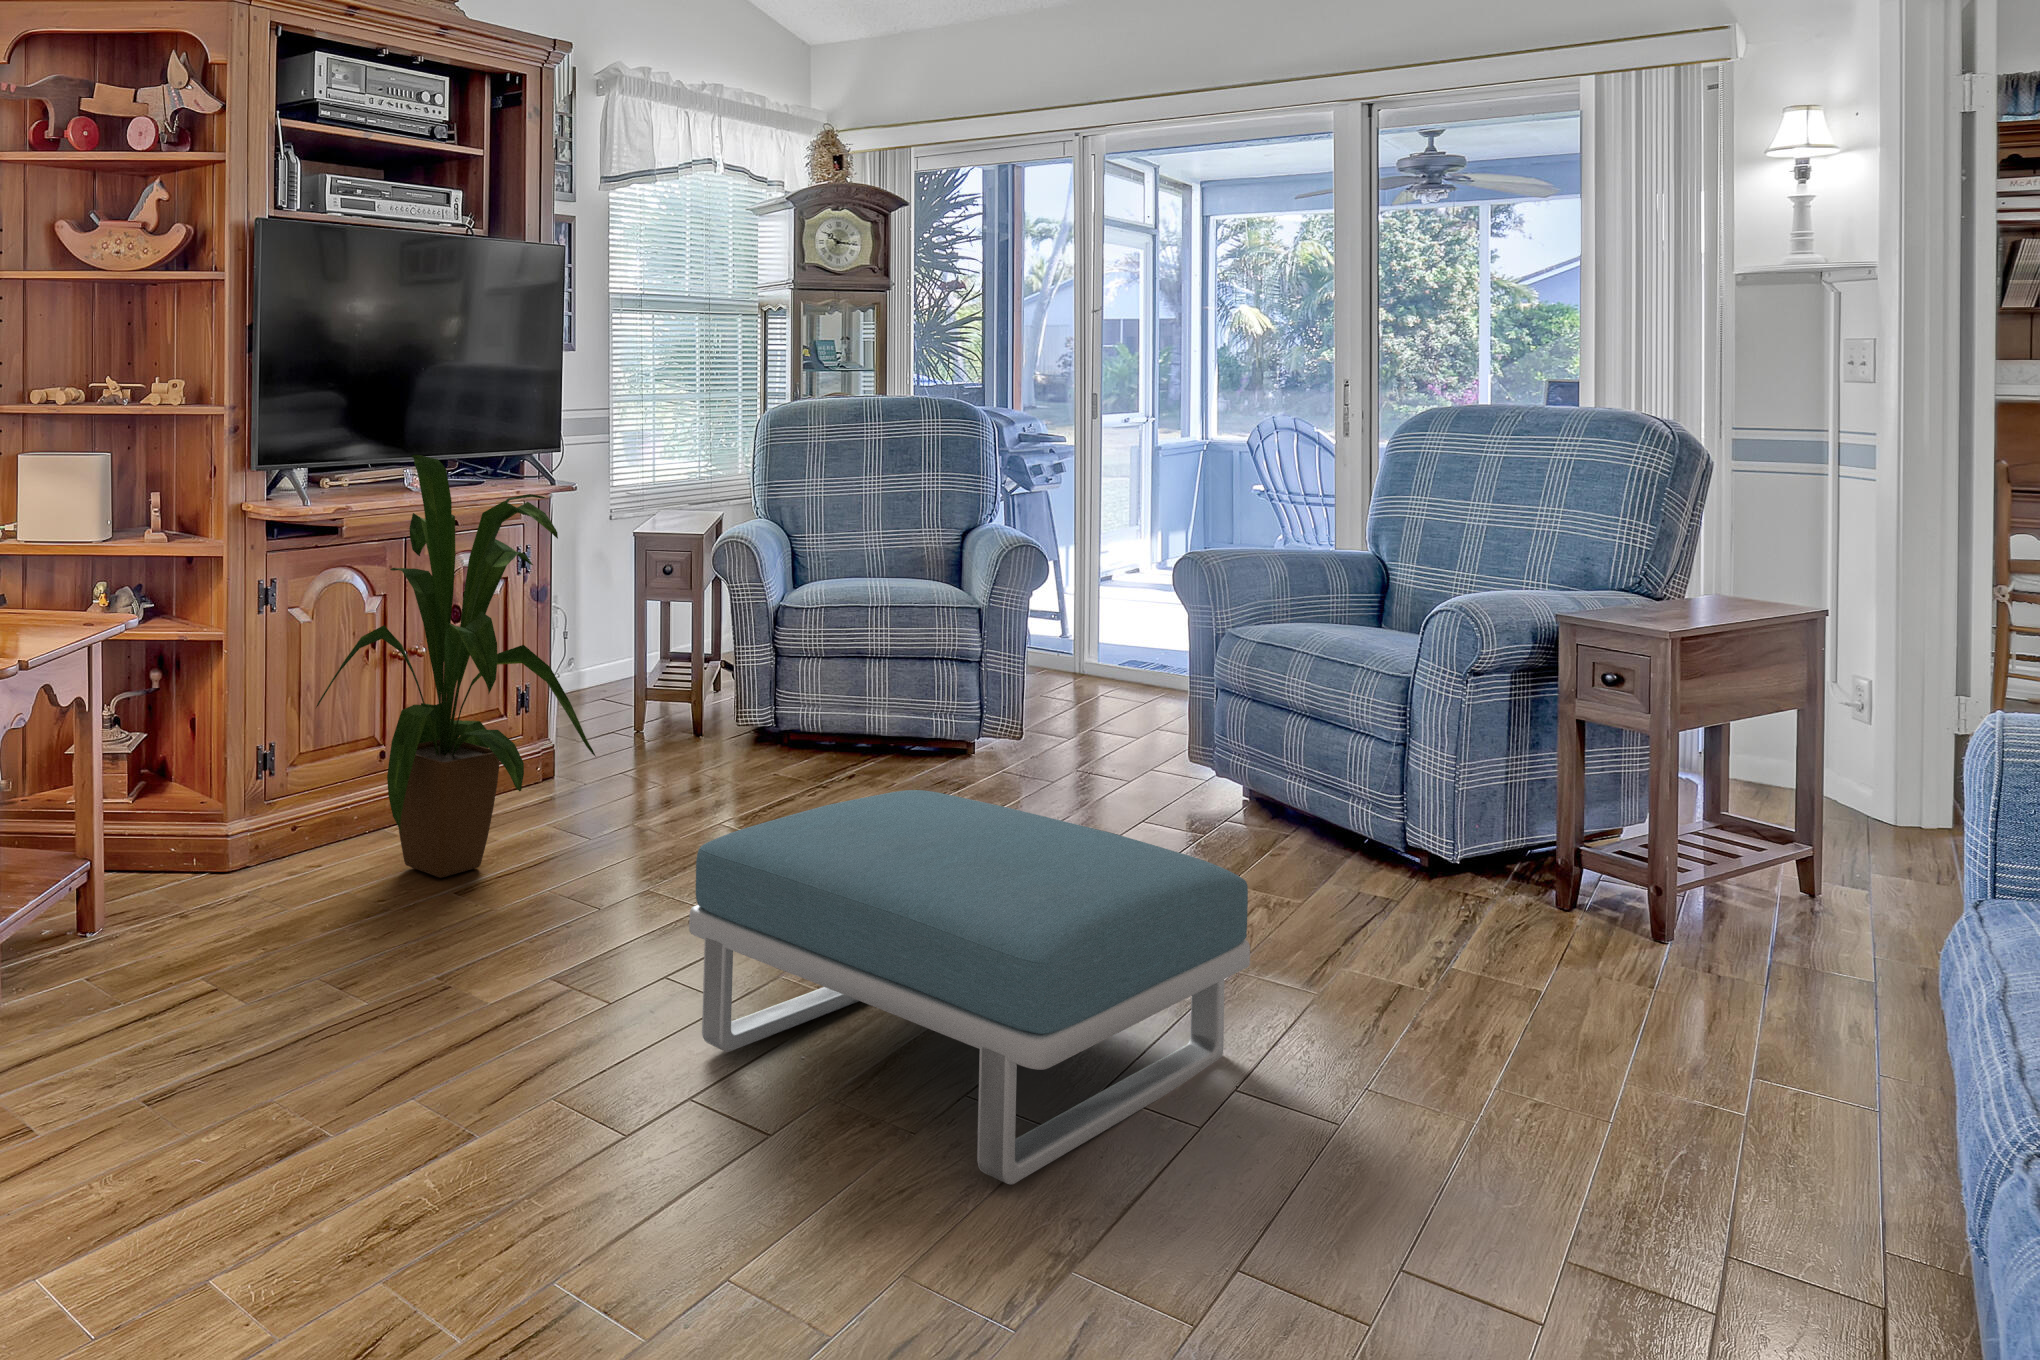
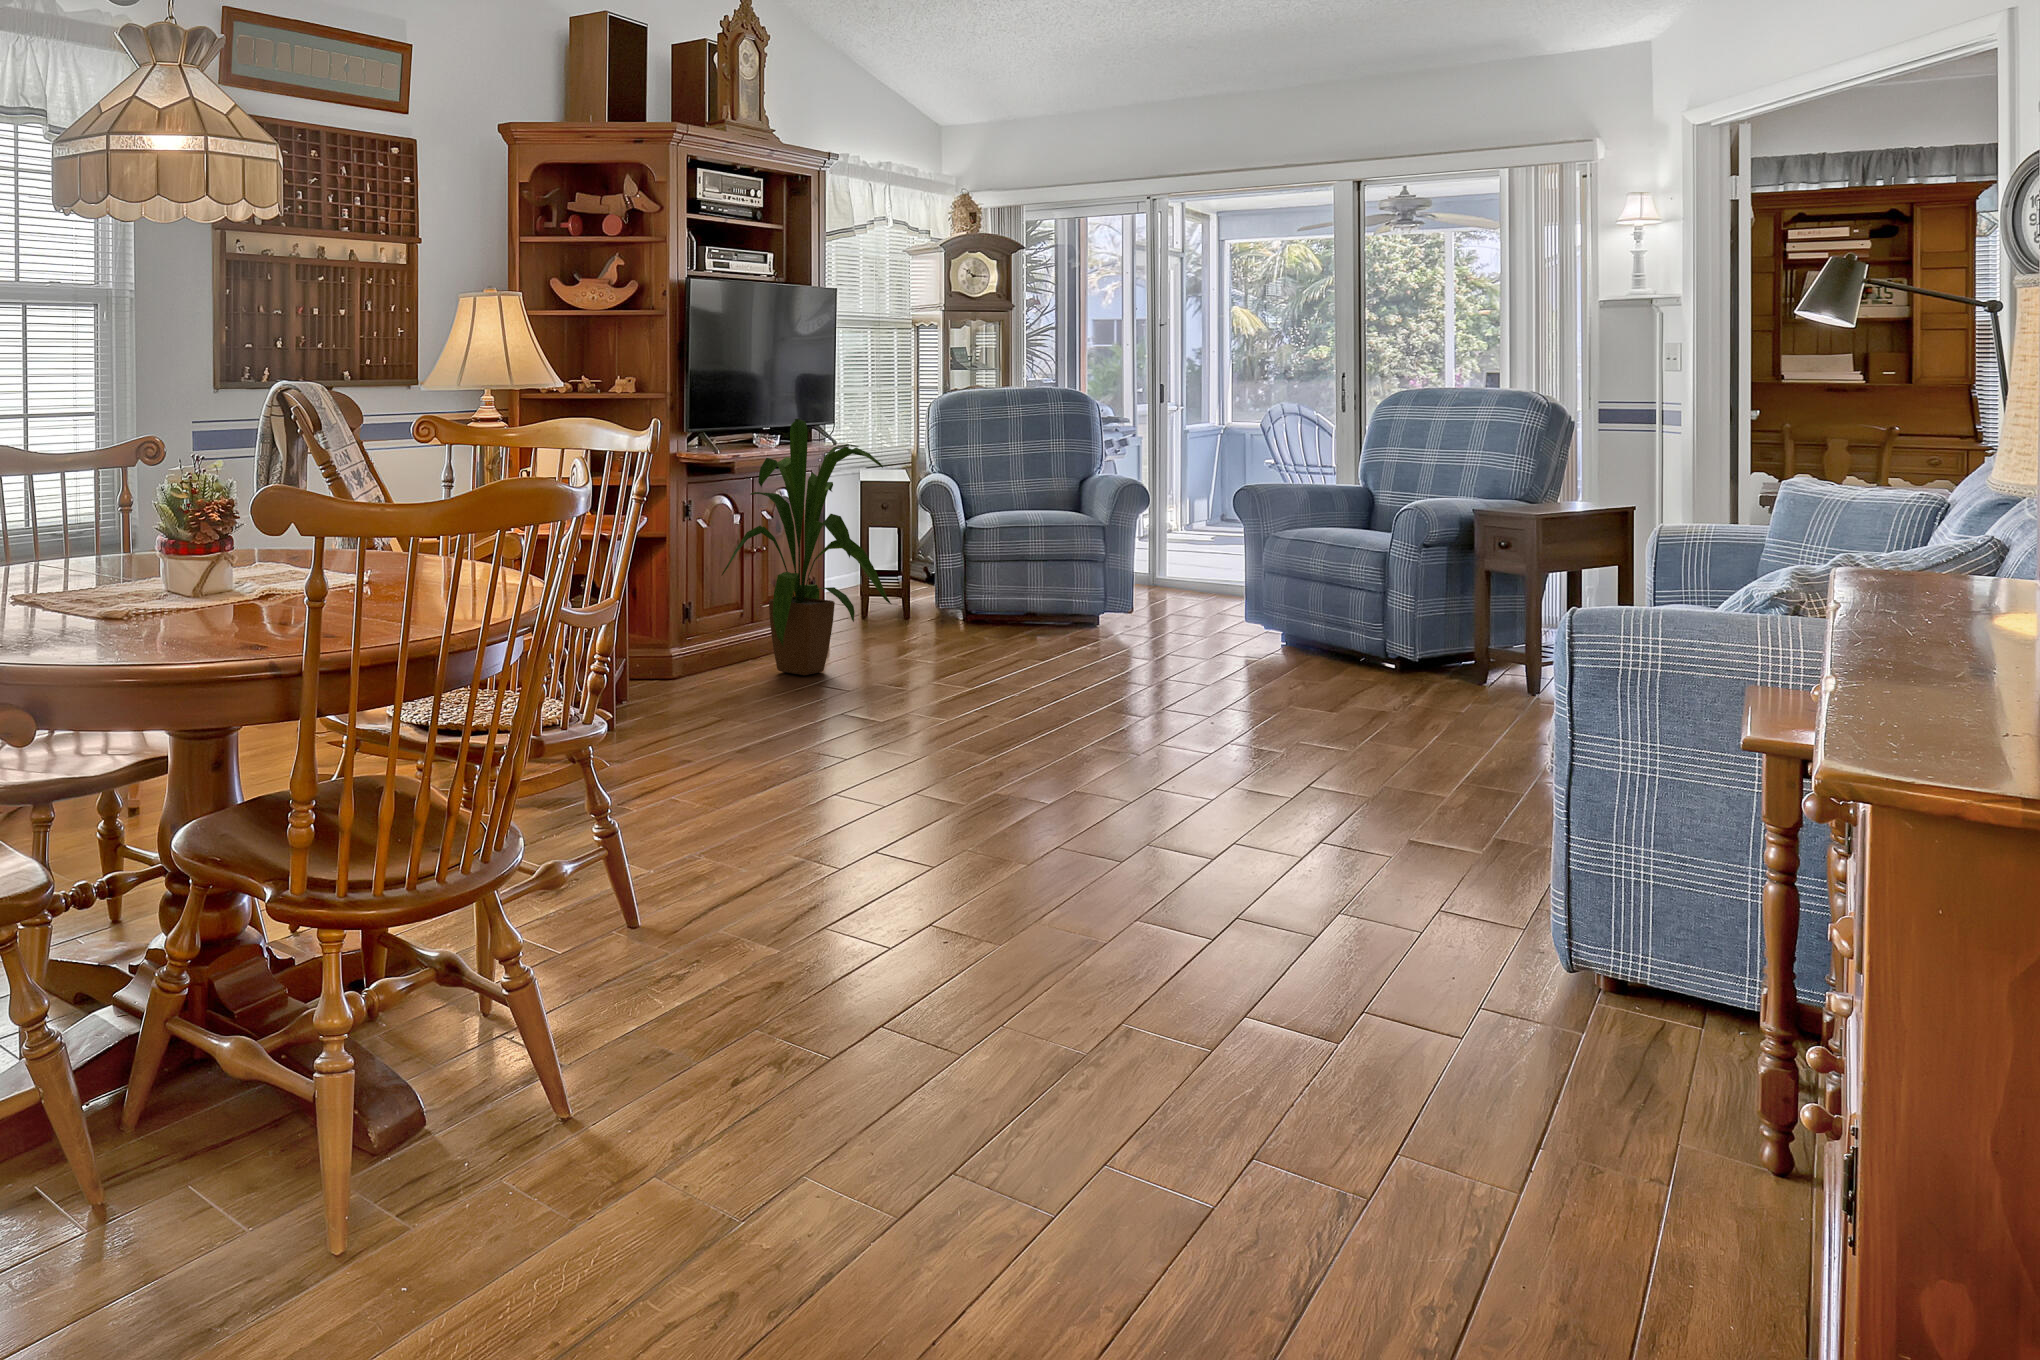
footstool: present [689,790,1250,1185] -> none [1001,606,1304,764]

